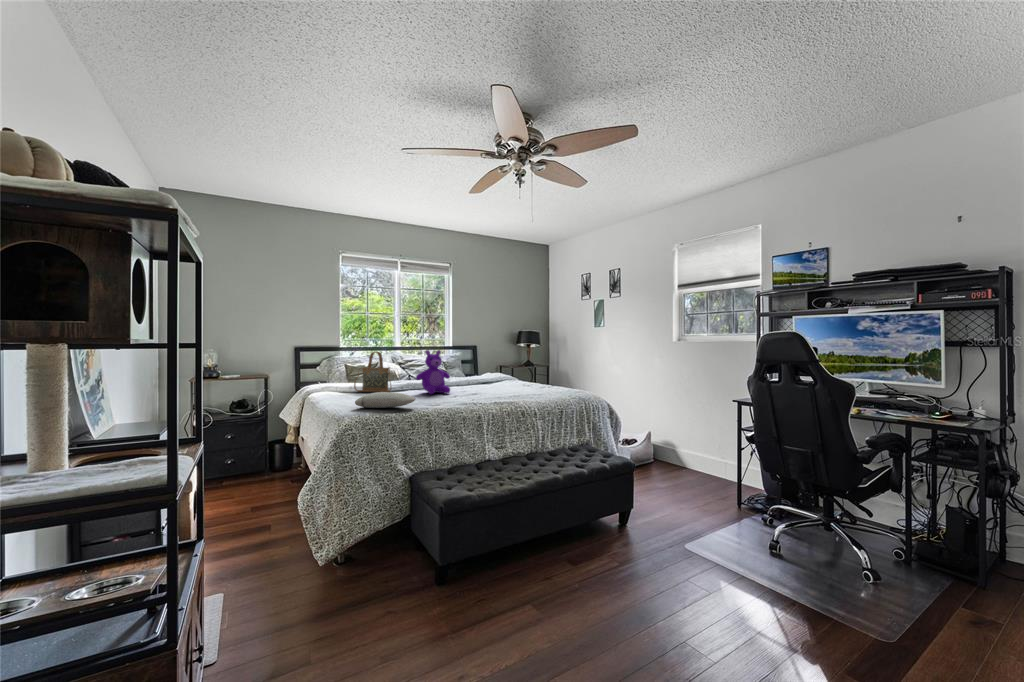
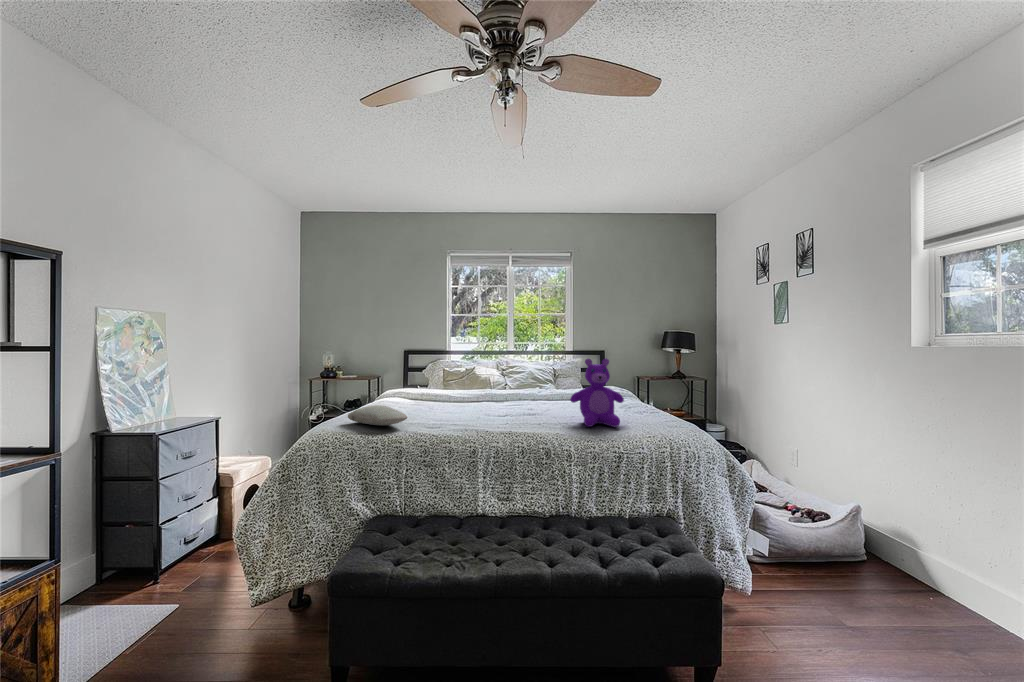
teddy bear: present [416,350,450,394] -> present [570,358,624,427]
handbag: present [354,352,391,392] -> none [414,356,447,404]

